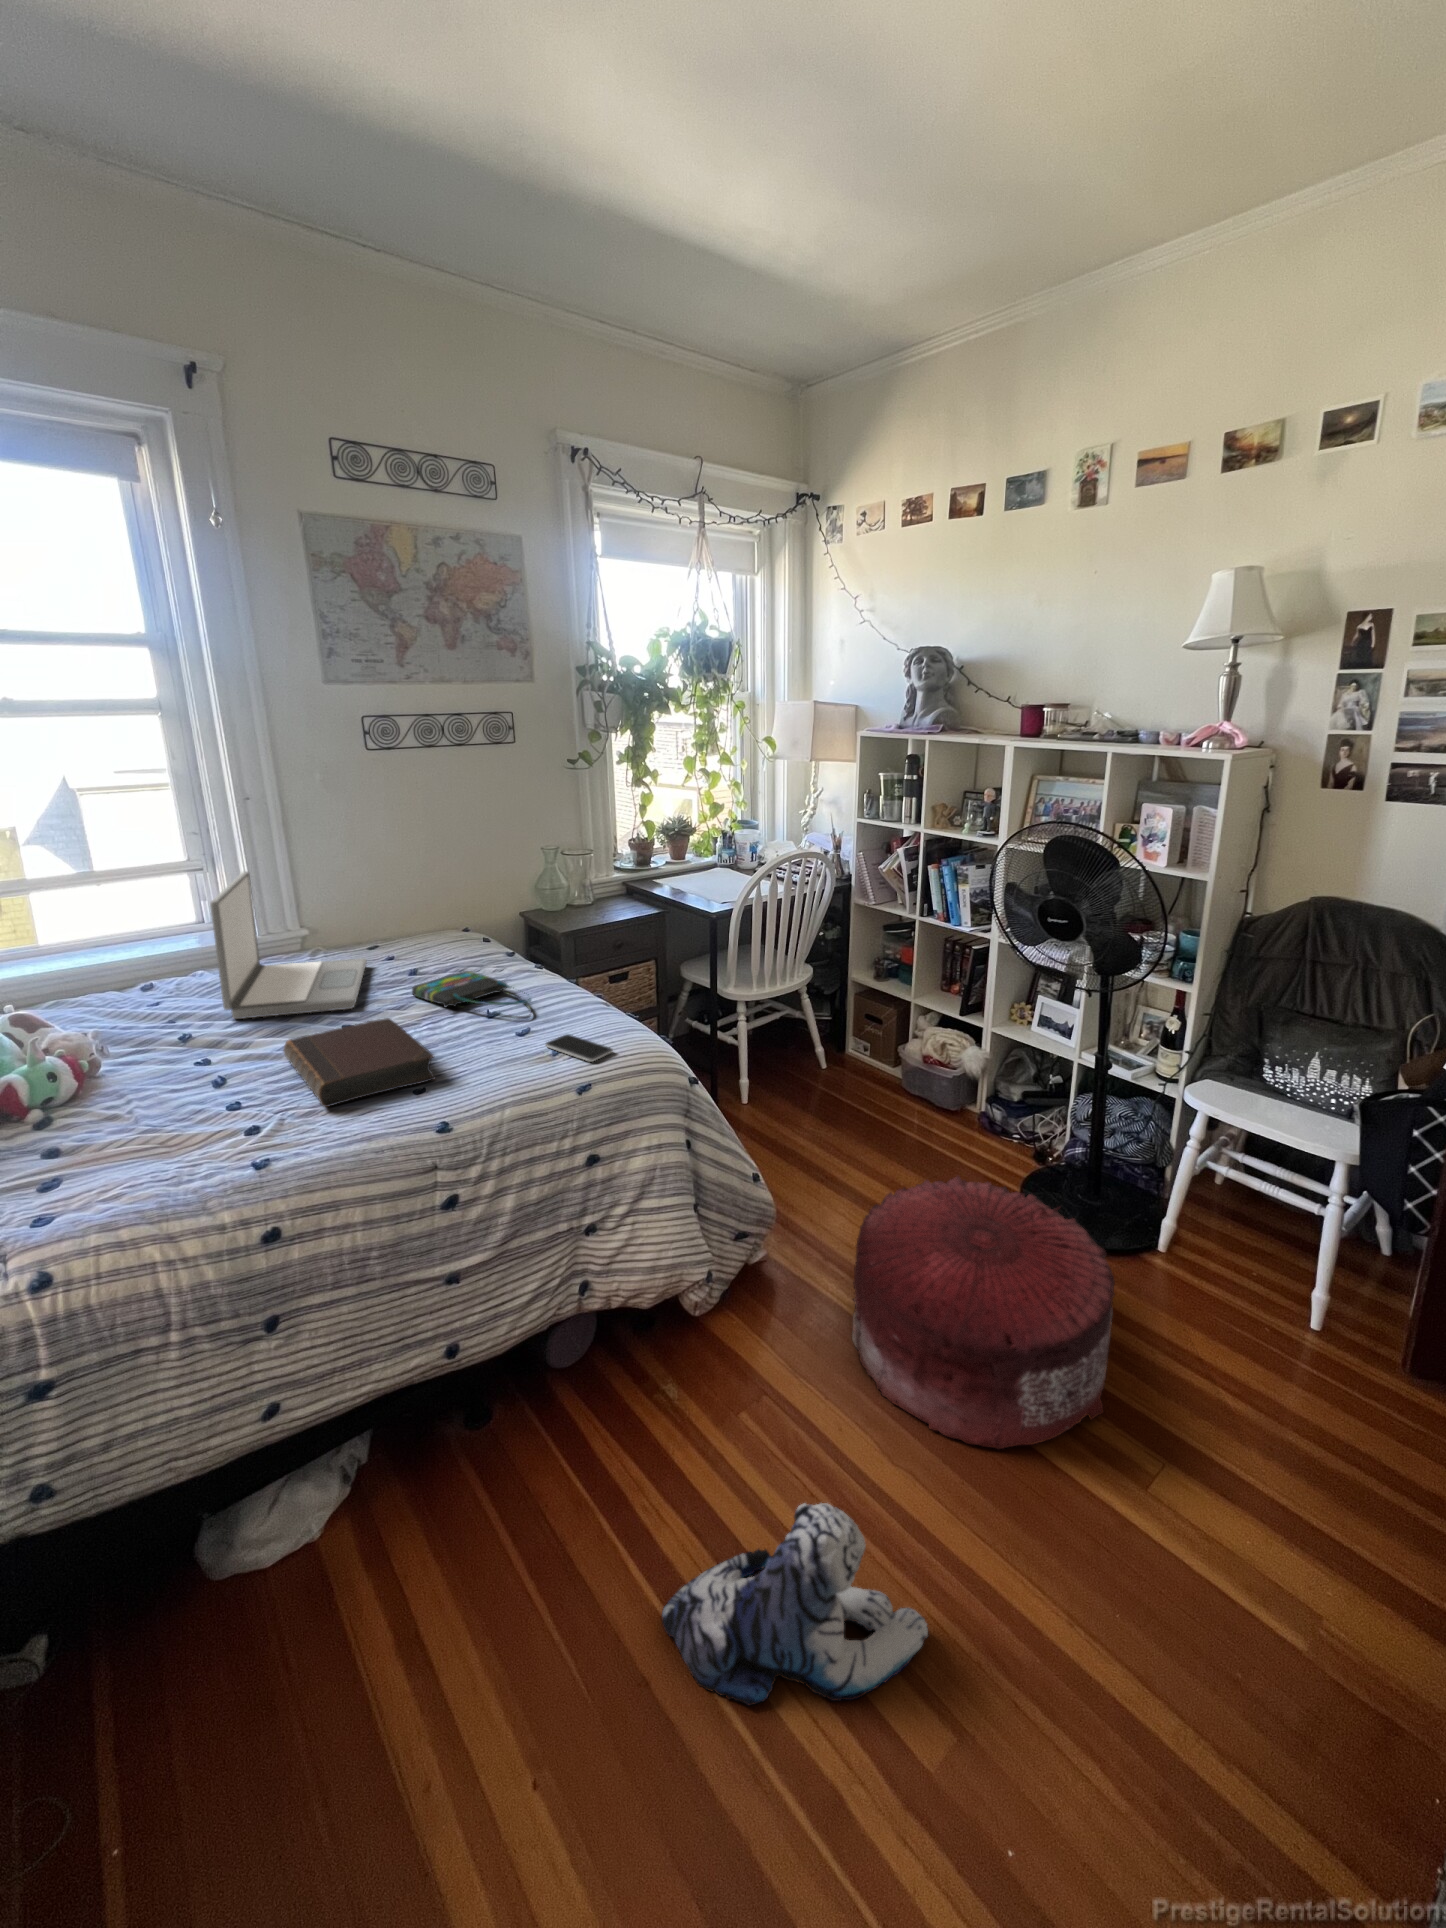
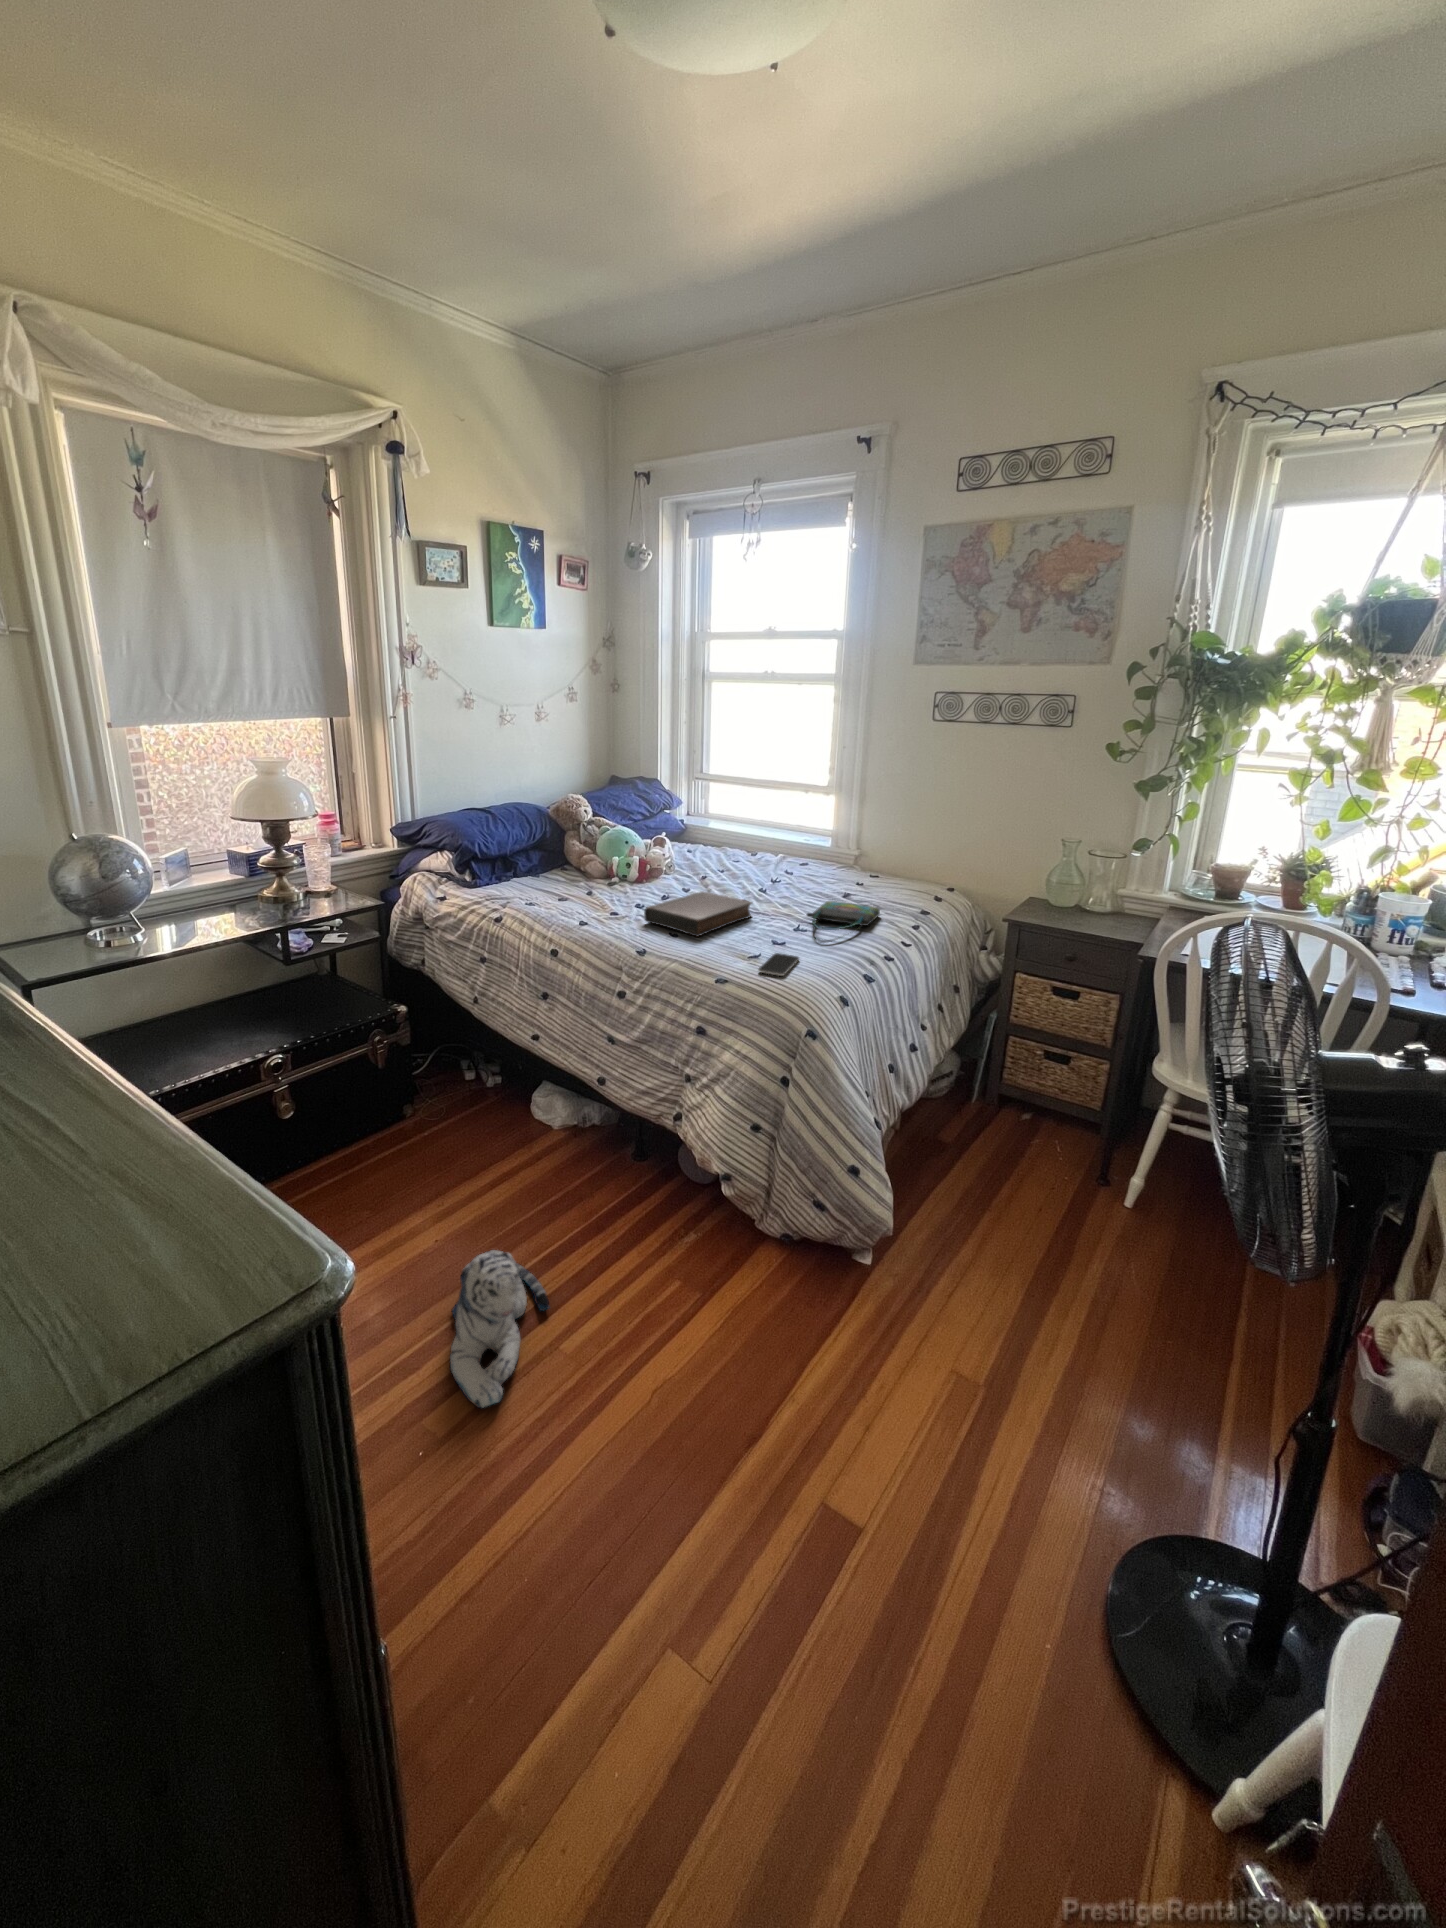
laptop: present [210,871,367,1019] -> none [742,798,866,899]
pouf: present [852,1176,1115,1449] -> none [672,1261,1012,1663]

